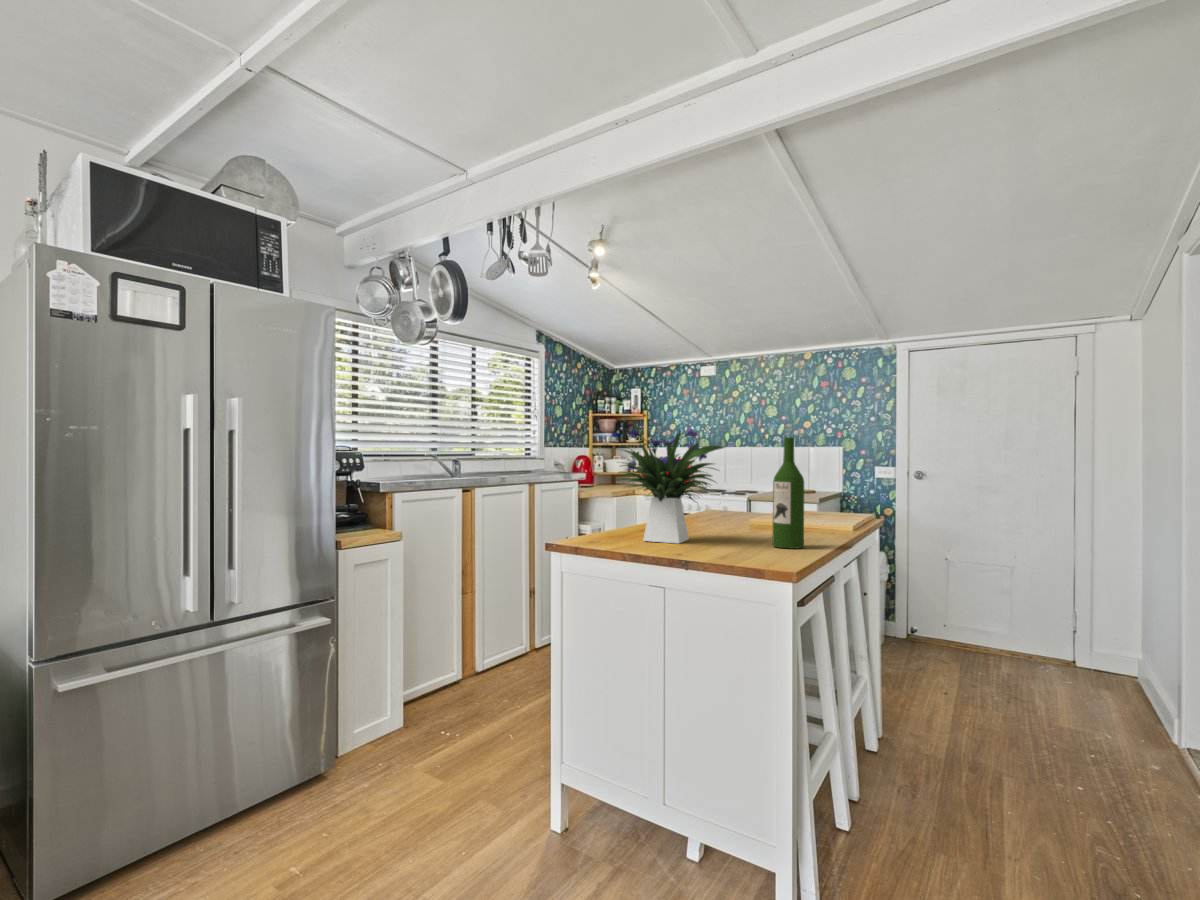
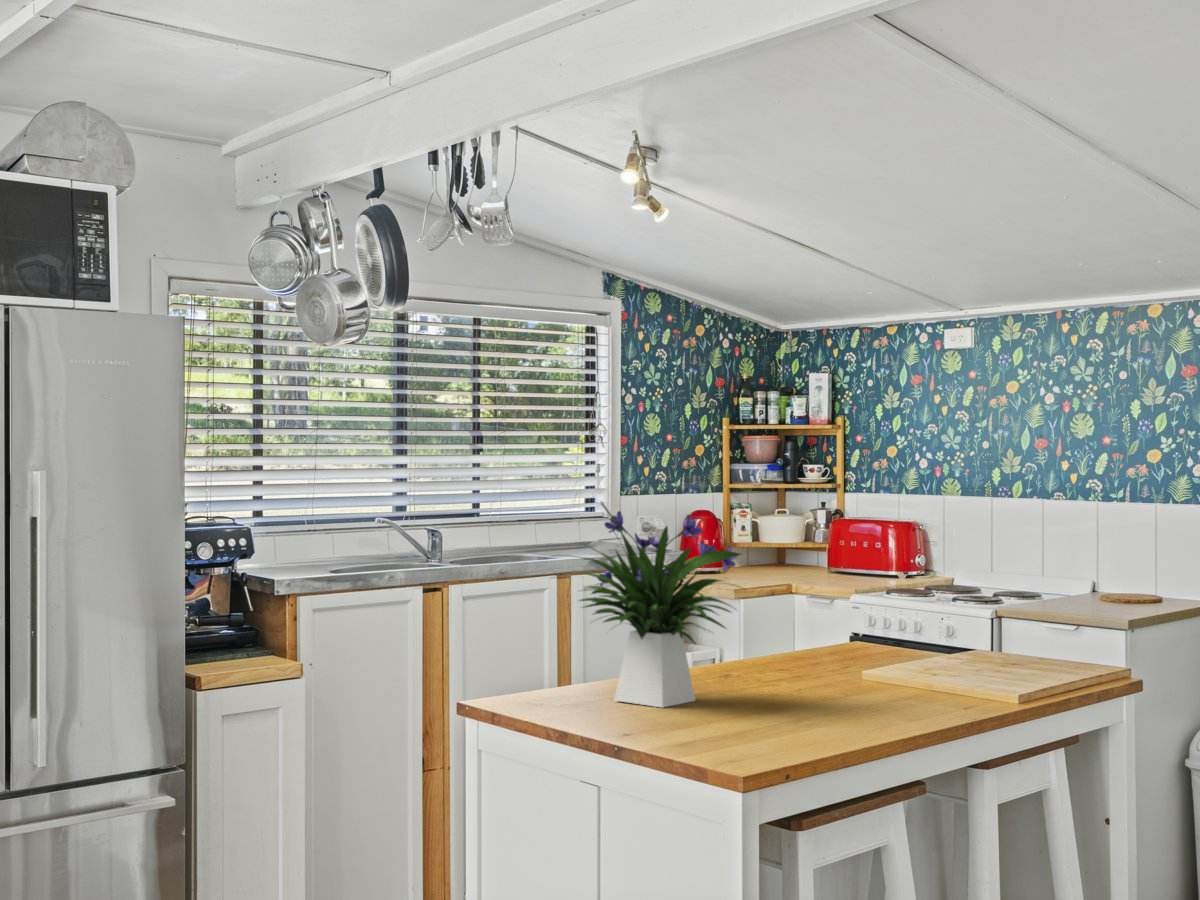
wine bottle: present [773,437,804,549] -> none [799,544,850,725]

